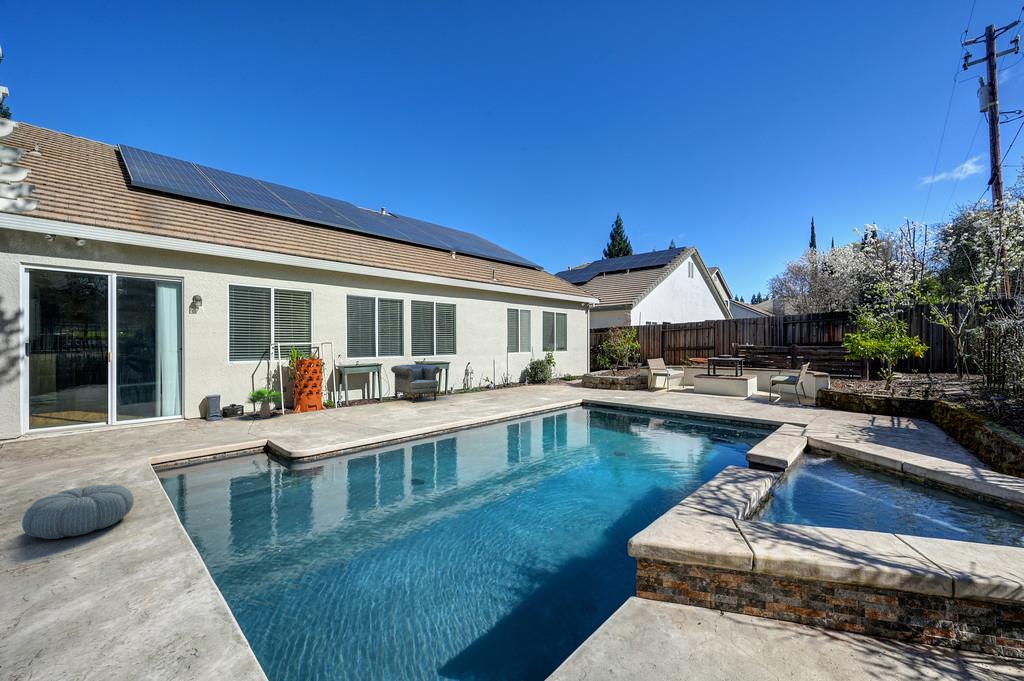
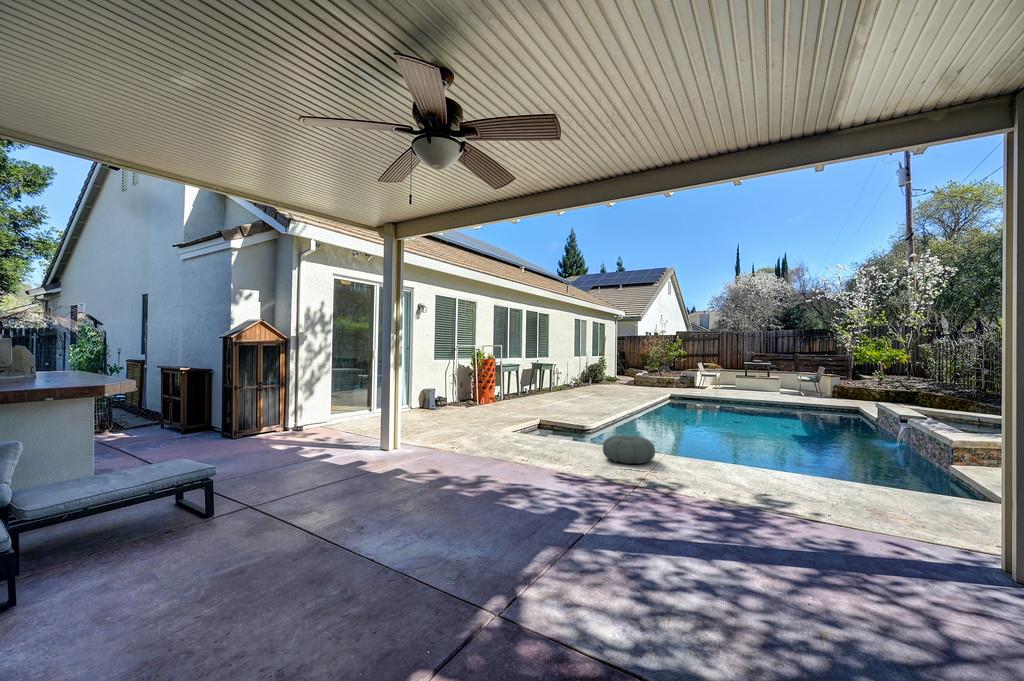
armchair: present [391,364,440,403] -> none [519,367,560,401]
potted plant: present [246,388,282,418] -> none [451,383,484,412]

